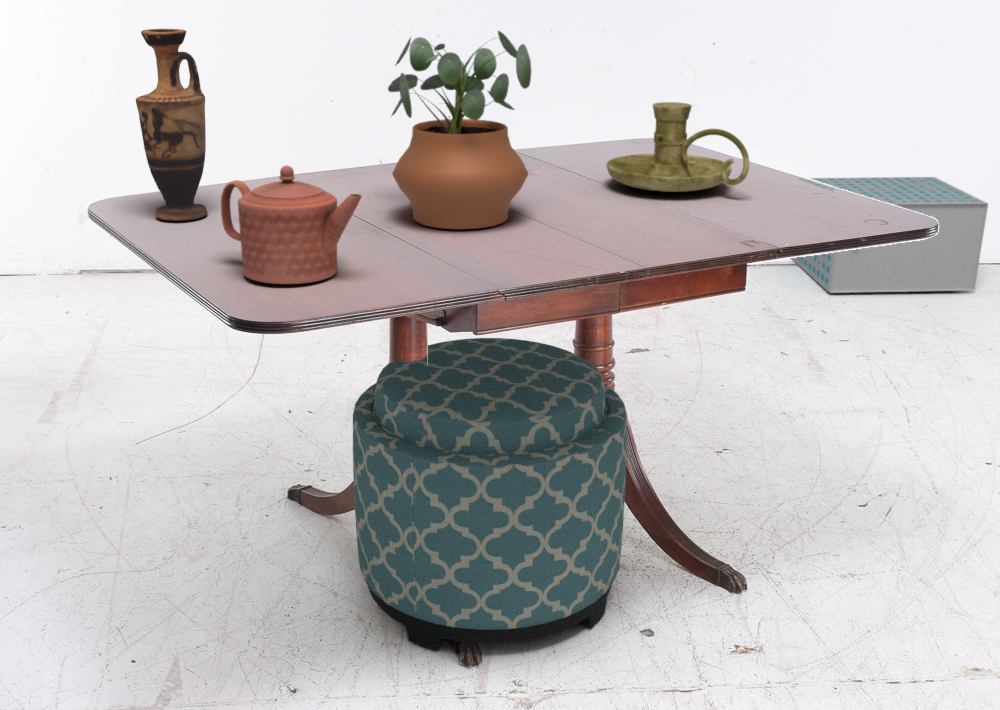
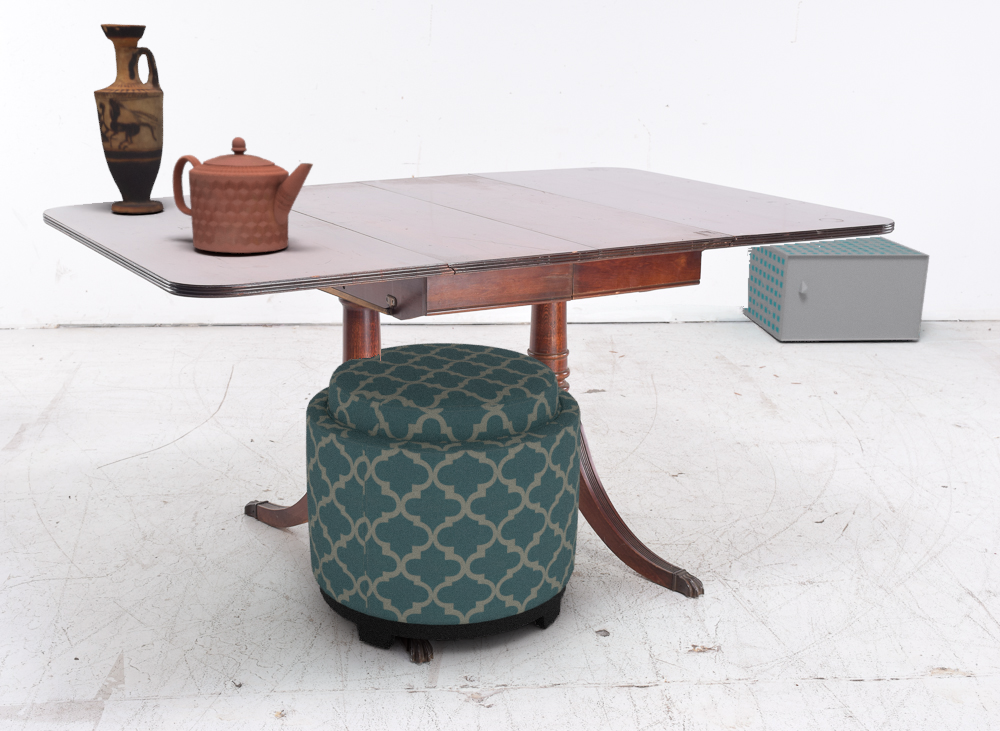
potted plant: present [388,31,531,229] -> none [345,28,485,221]
candle holder: present [606,102,750,192] -> none [560,115,699,199]

